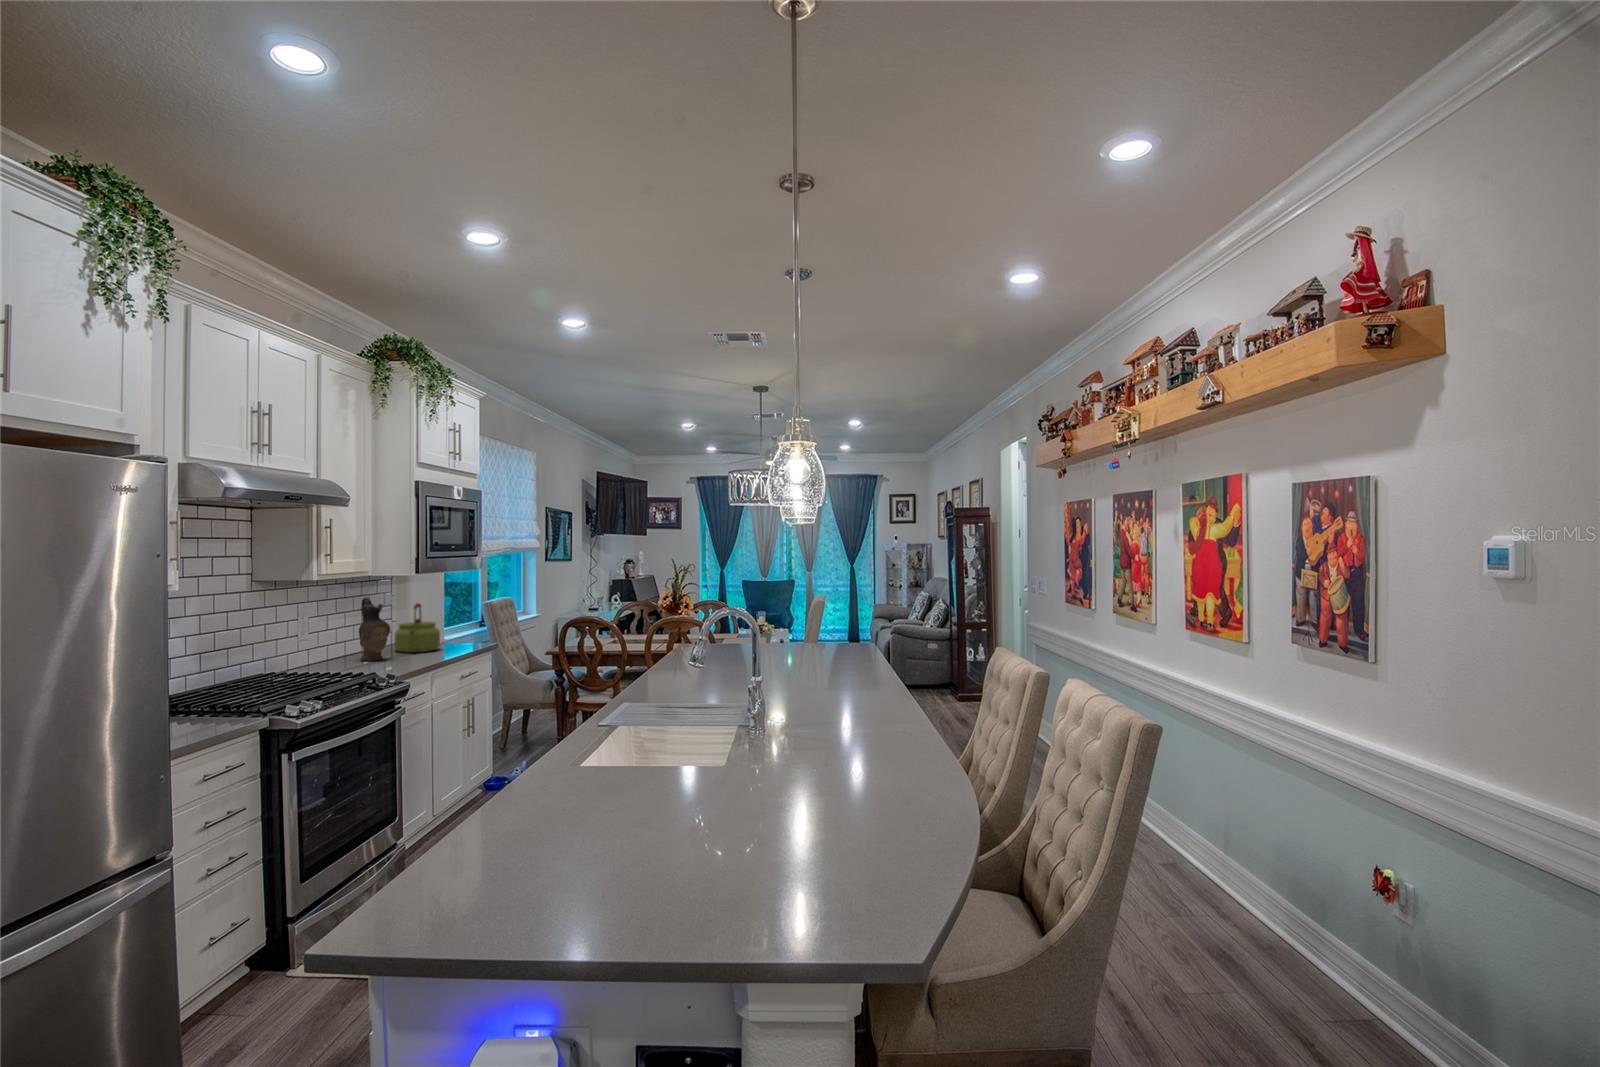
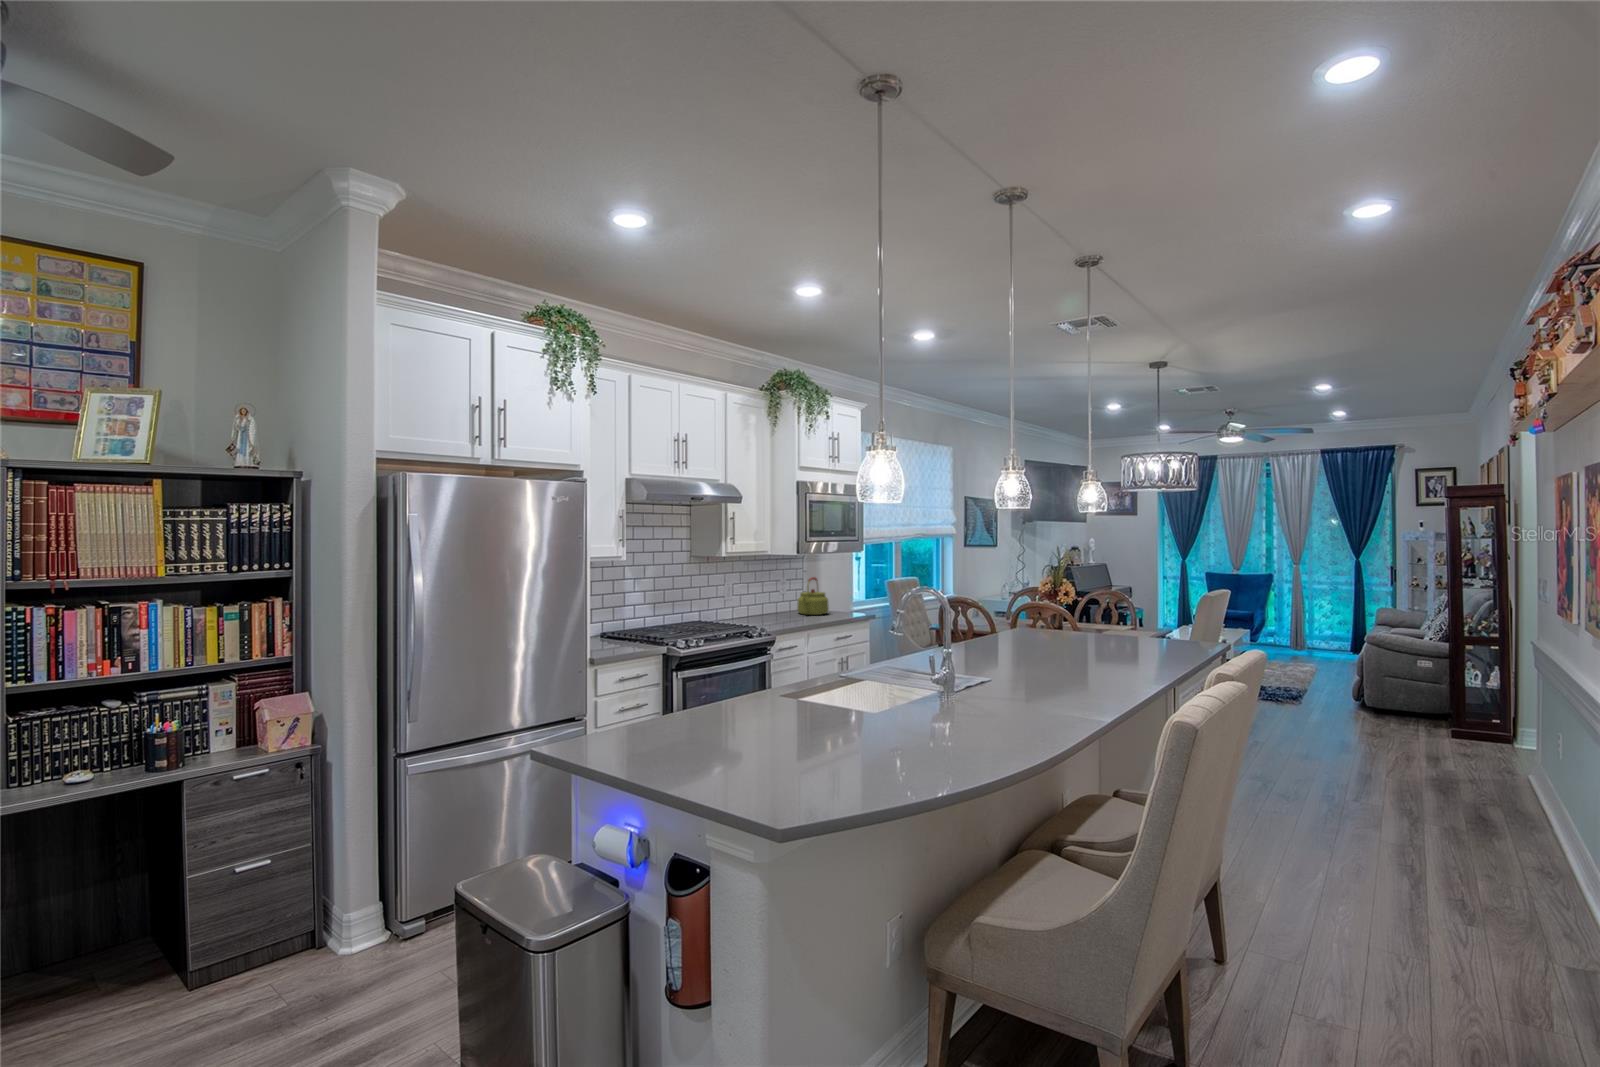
ceramic pitcher: present [359,597,390,661] -> none [766,571,785,618]

